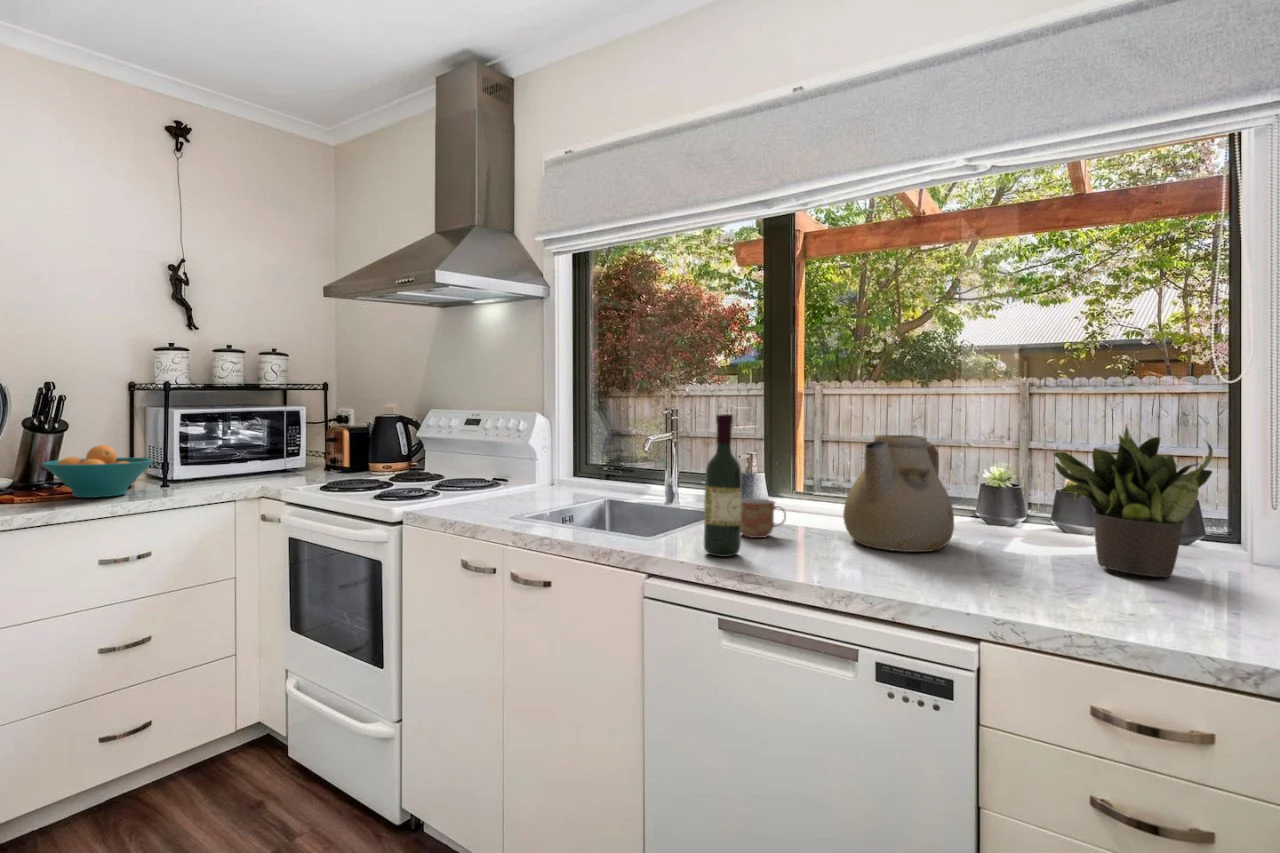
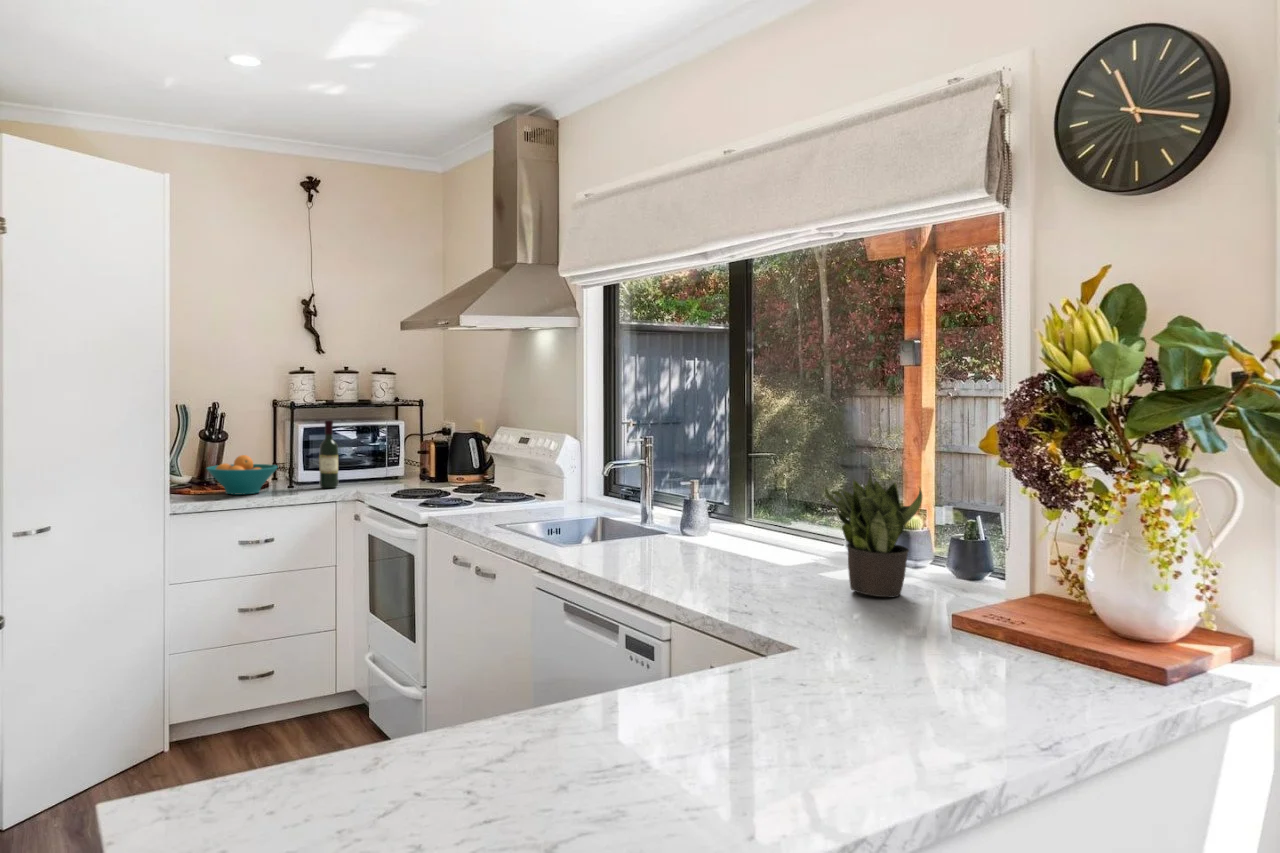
wine bottle: present [704,414,742,557] -> present [319,420,338,488]
teapot: present [843,435,954,552] -> none [701,469,804,568]
mug: present [741,498,786,538] -> none [633,518,672,551]

